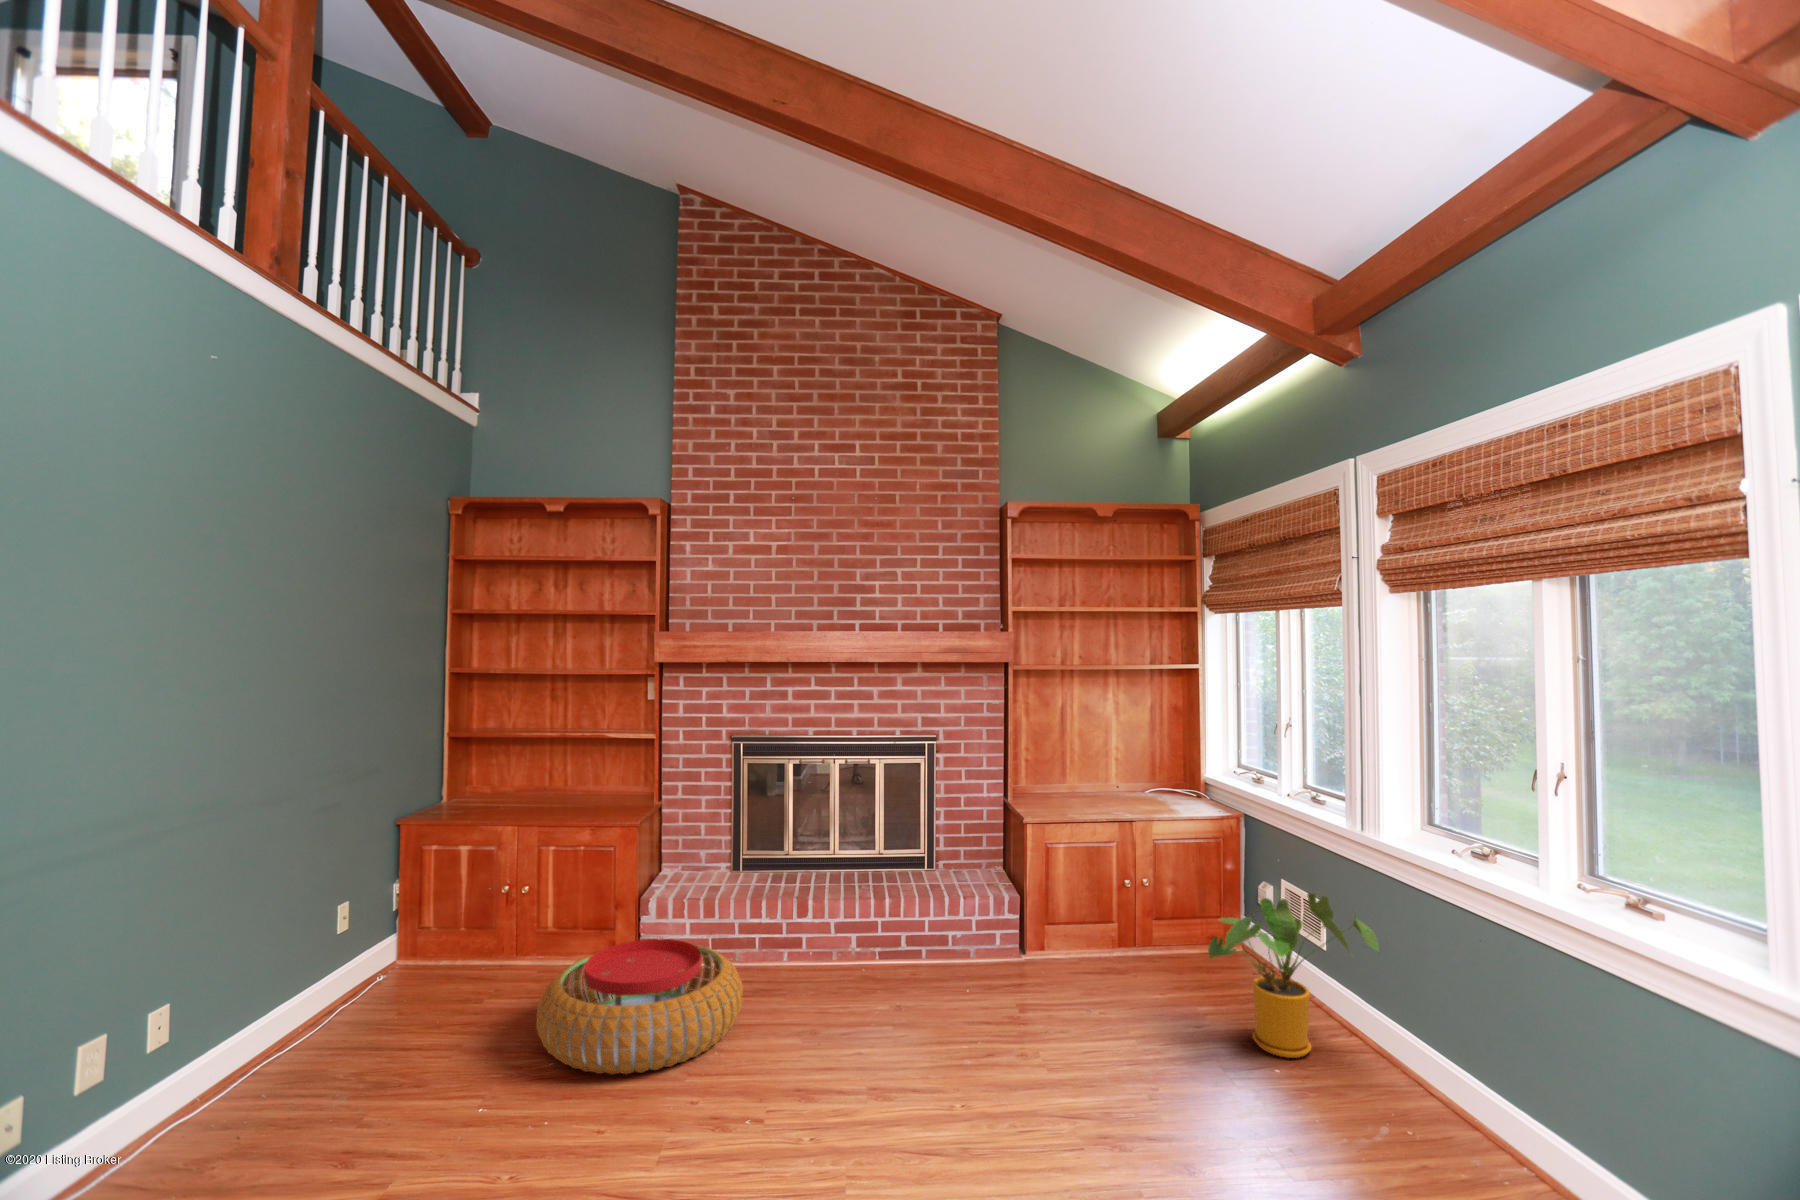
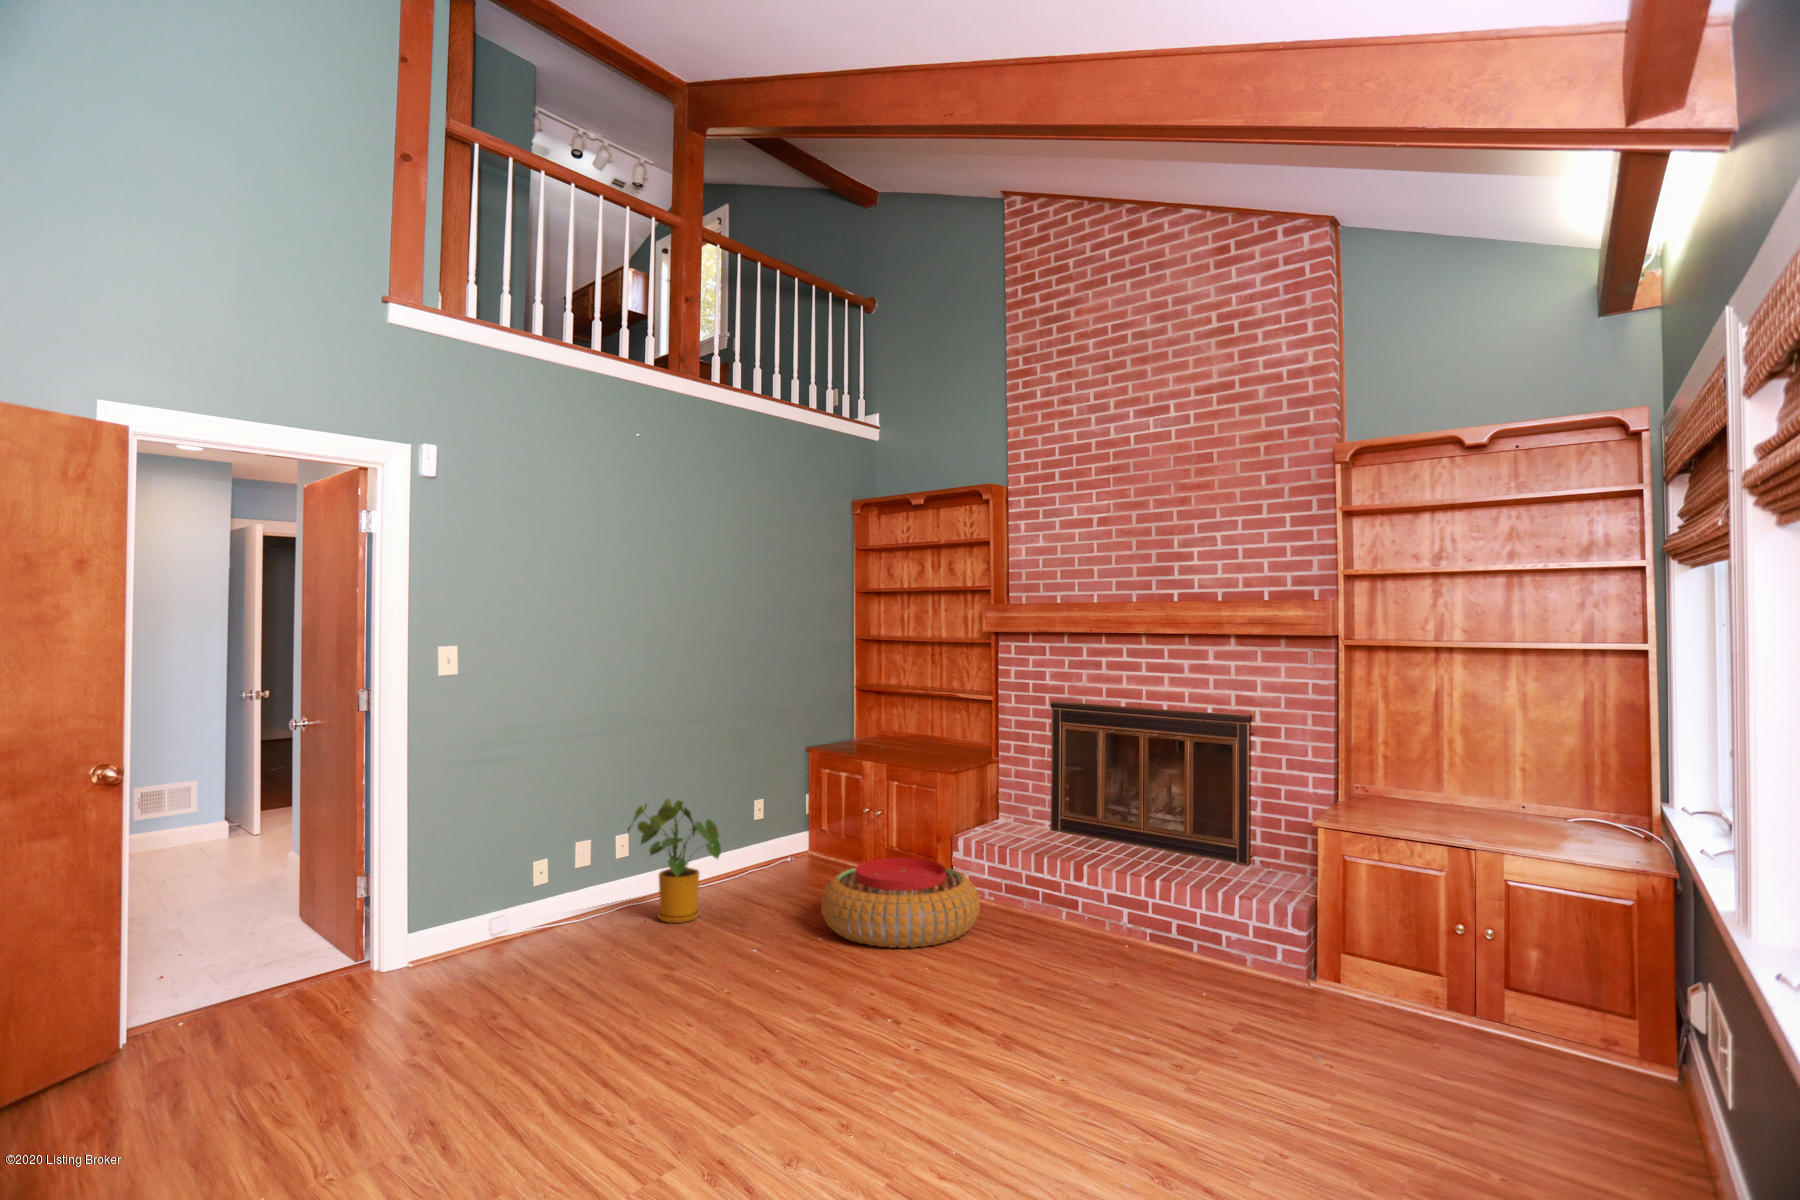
house plant: present [1208,893,1379,1058] -> present [627,799,721,923]

